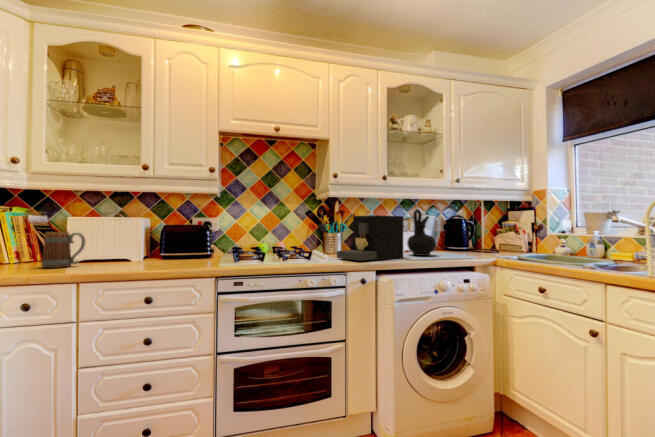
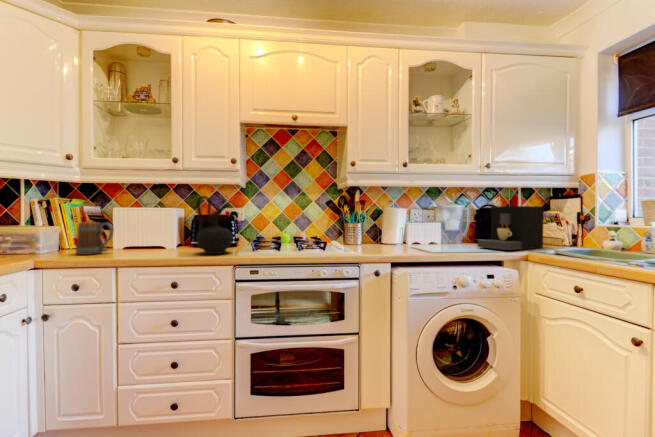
ceramic jug: present [407,209,436,256] -> present [196,196,232,254]
coffee maker: present [337,215,403,260] -> present [478,206,544,250]

